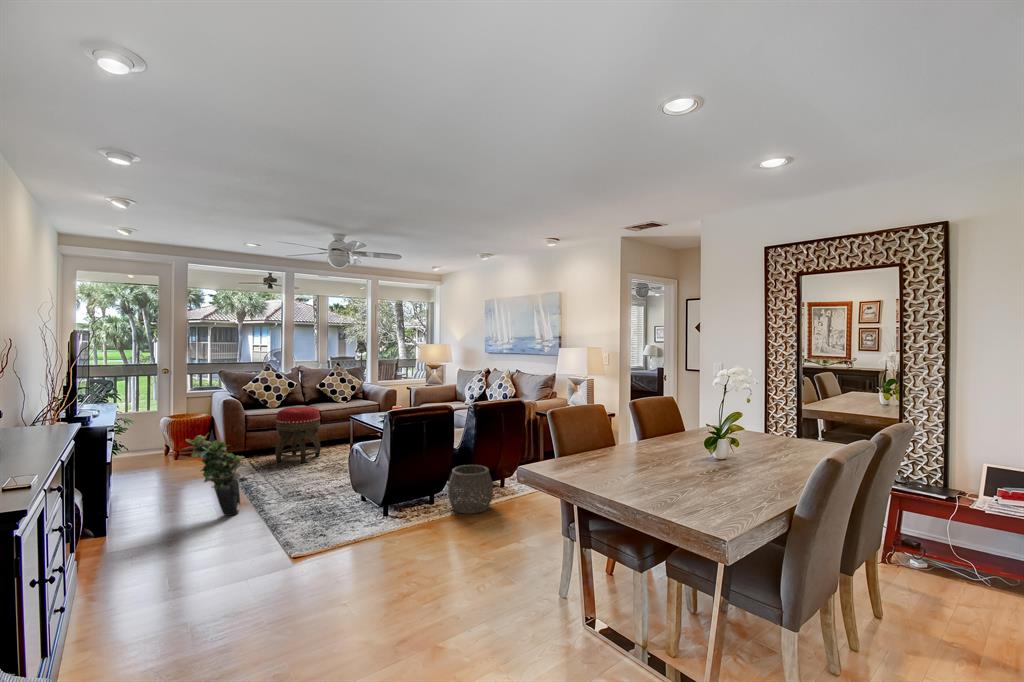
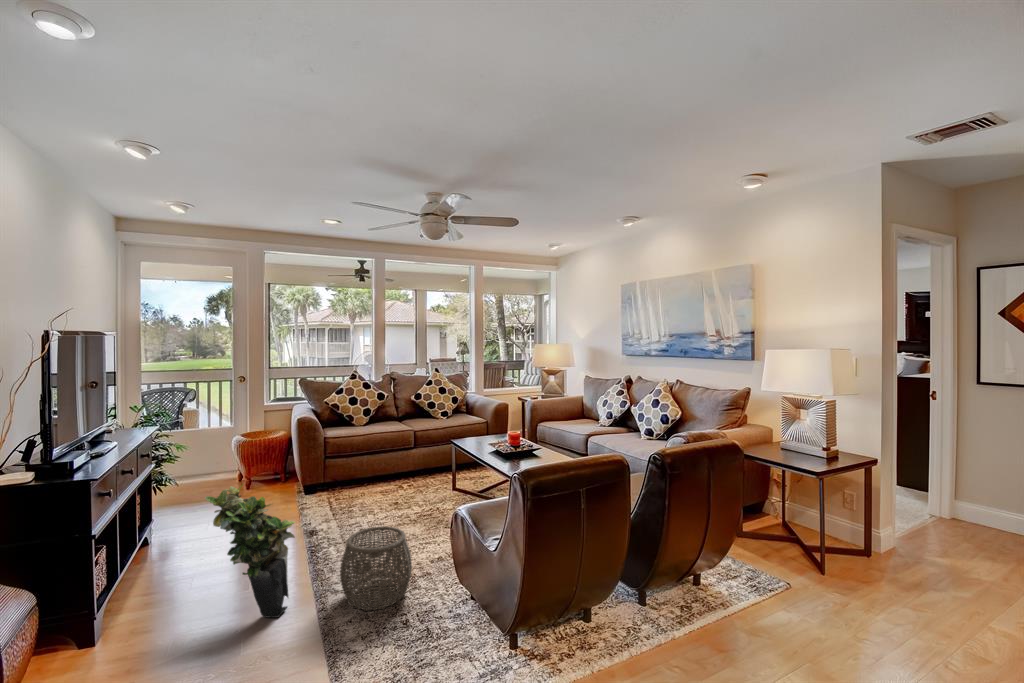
footstool: present [275,406,321,463] -> none [358,427,415,505]
woven basket: present [448,465,493,514] -> present [340,527,412,611]

